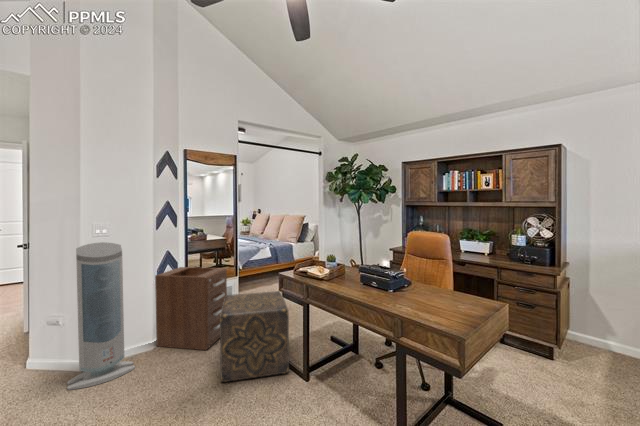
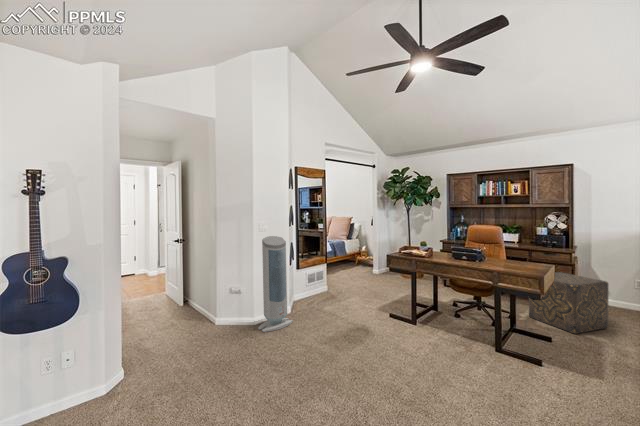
filing cabinet: present [155,267,227,350] -> none [292,255,336,312]
ottoman: present [220,291,289,382] -> present [529,272,608,334]

